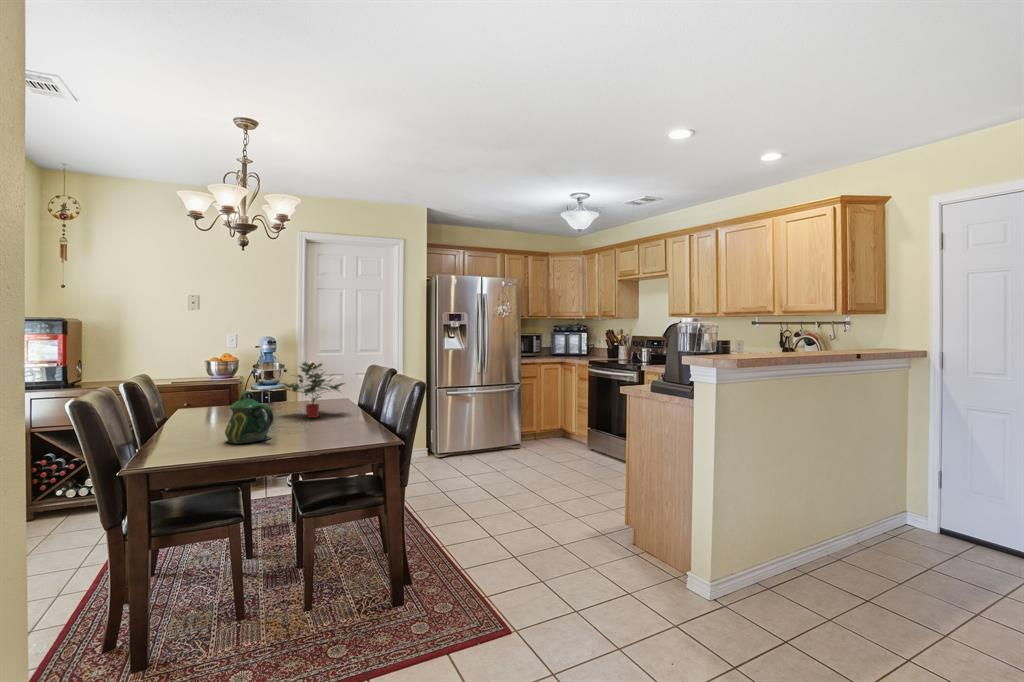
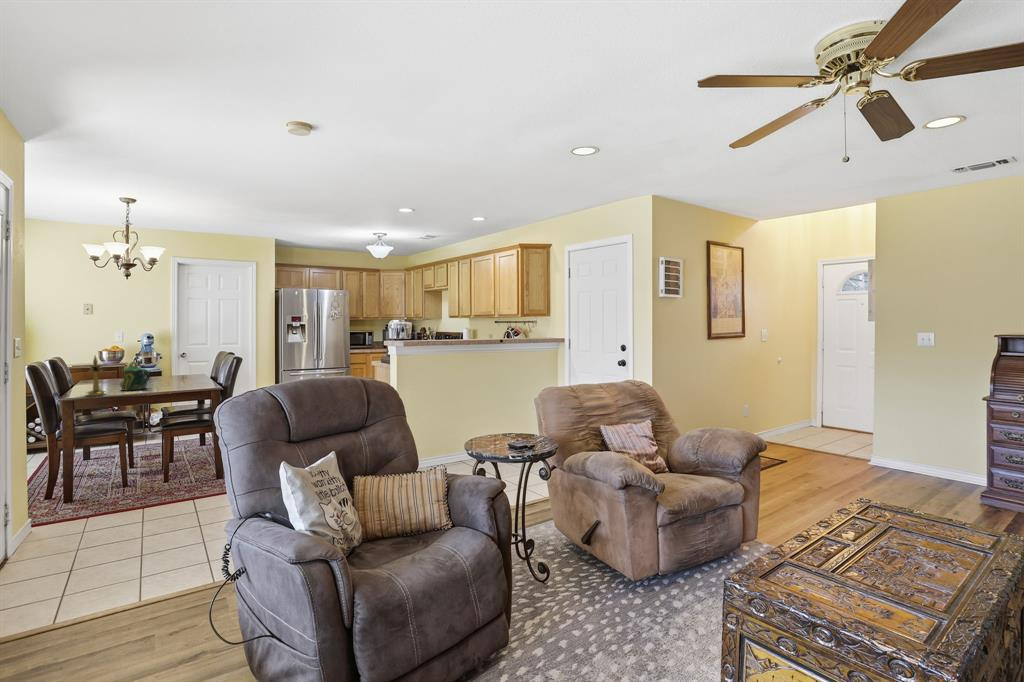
potted plant: present [279,362,344,418] -> none [153,348,199,381]
candlestick: none [162,381,200,460] -> present [86,356,106,396]

